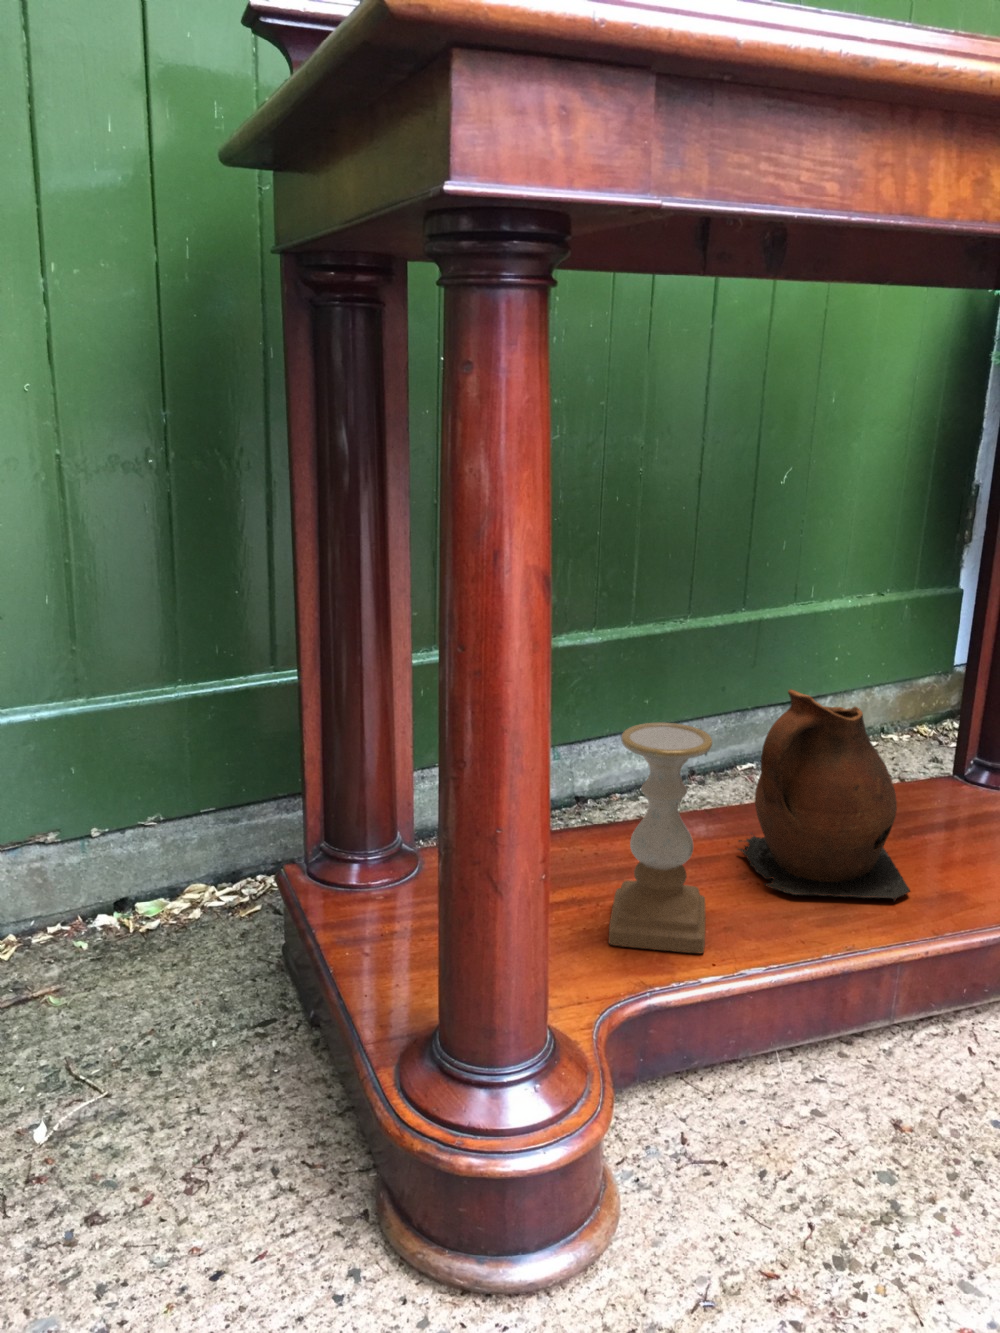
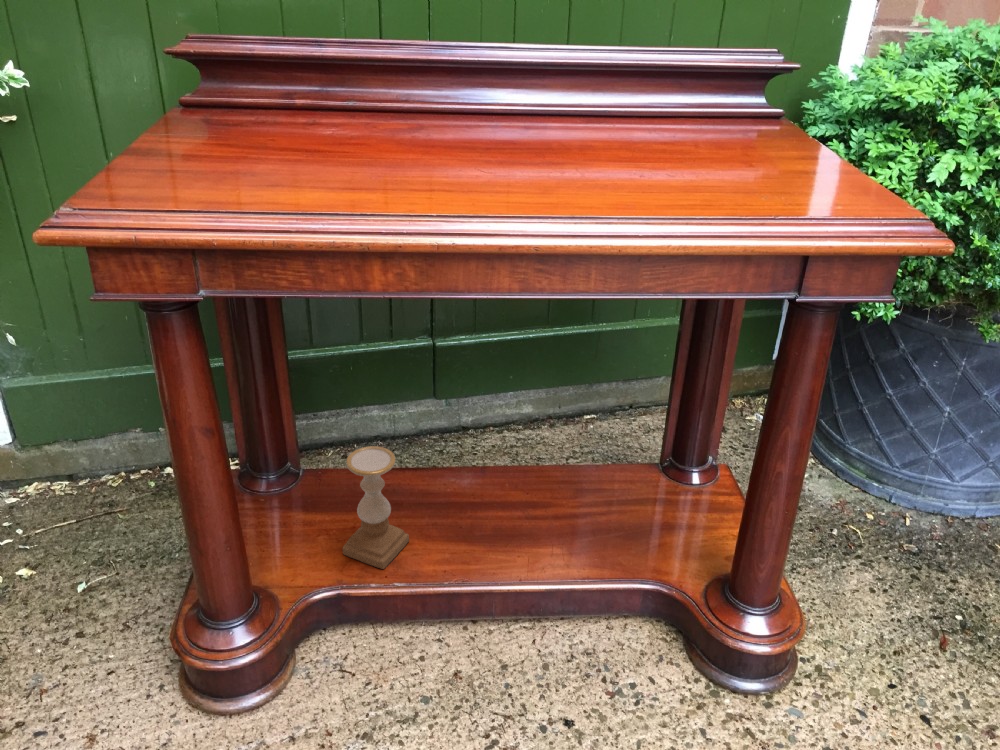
ceramic pitcher: present [739,689,910,902] -> none [448,432,547,557]

